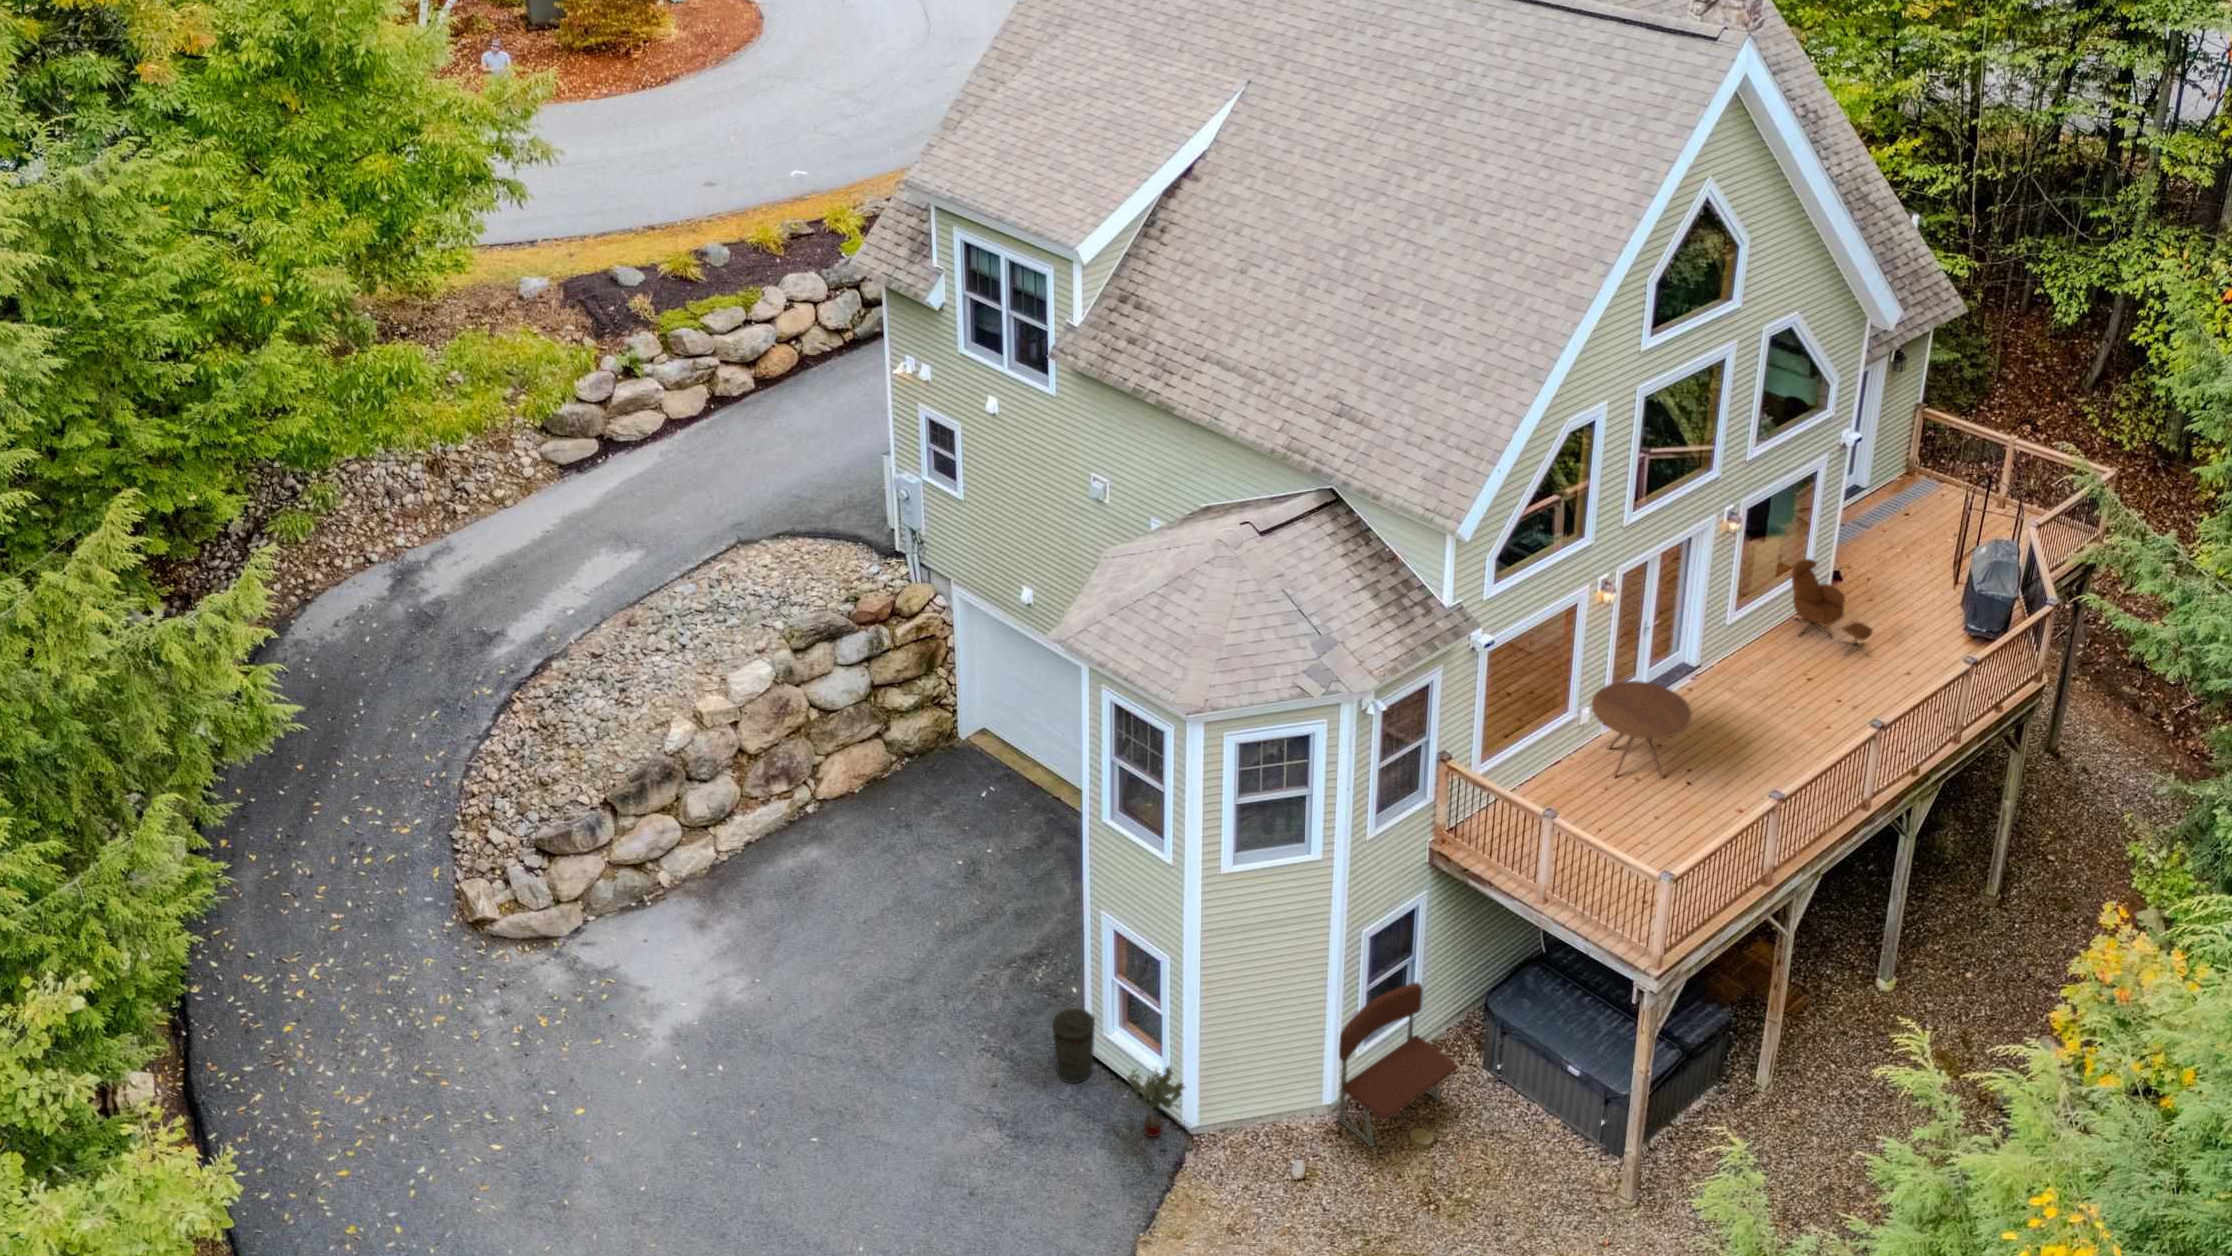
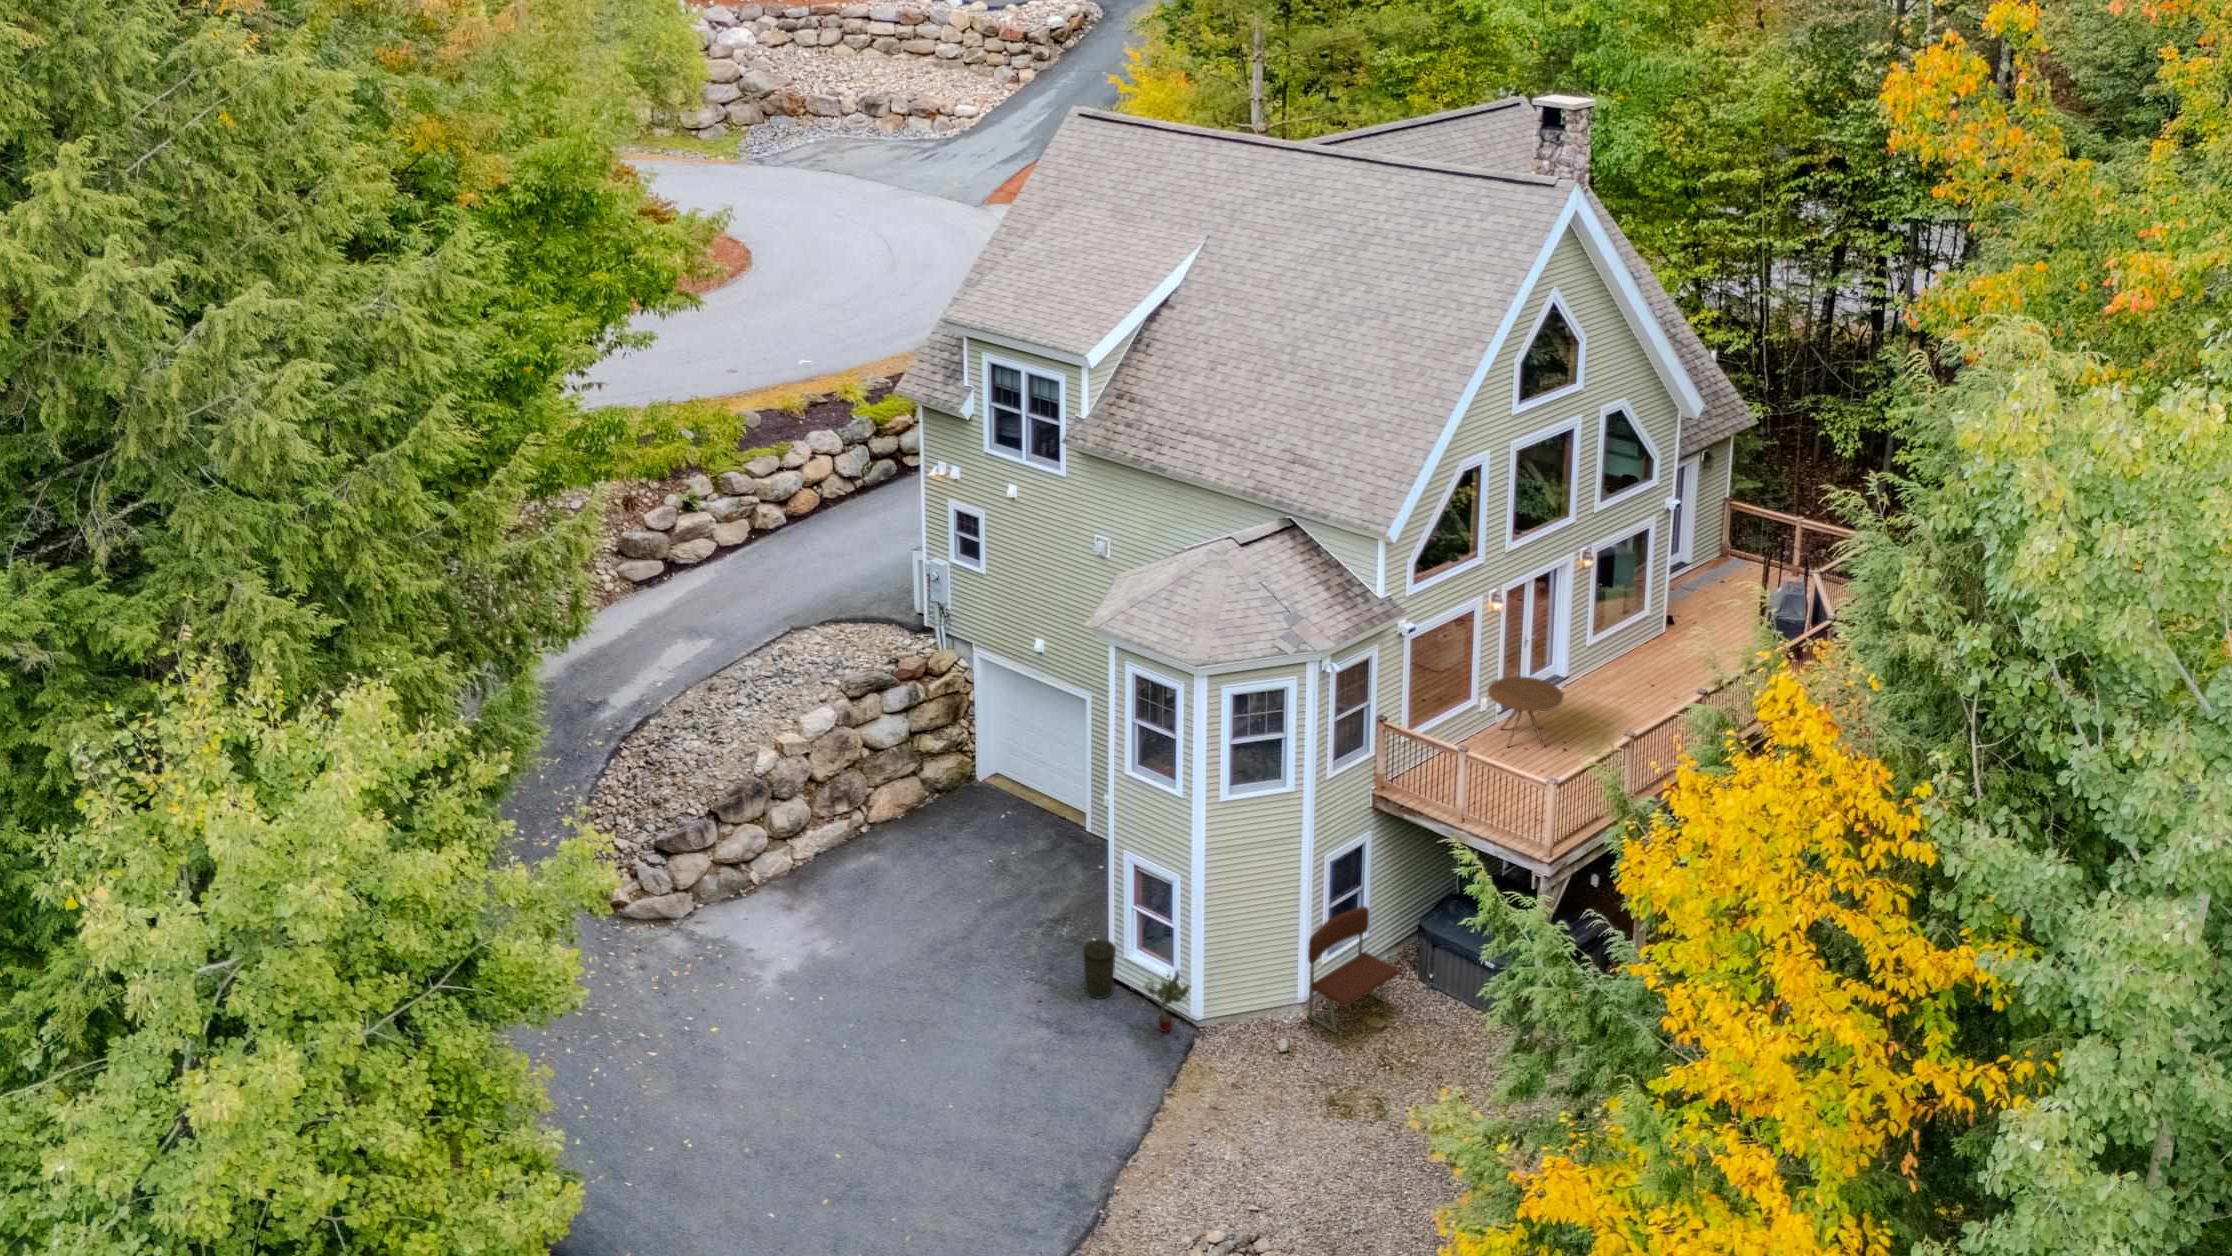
lounge chair: present [1791,559,1872,654] -> none [1633,596,1697,668]

